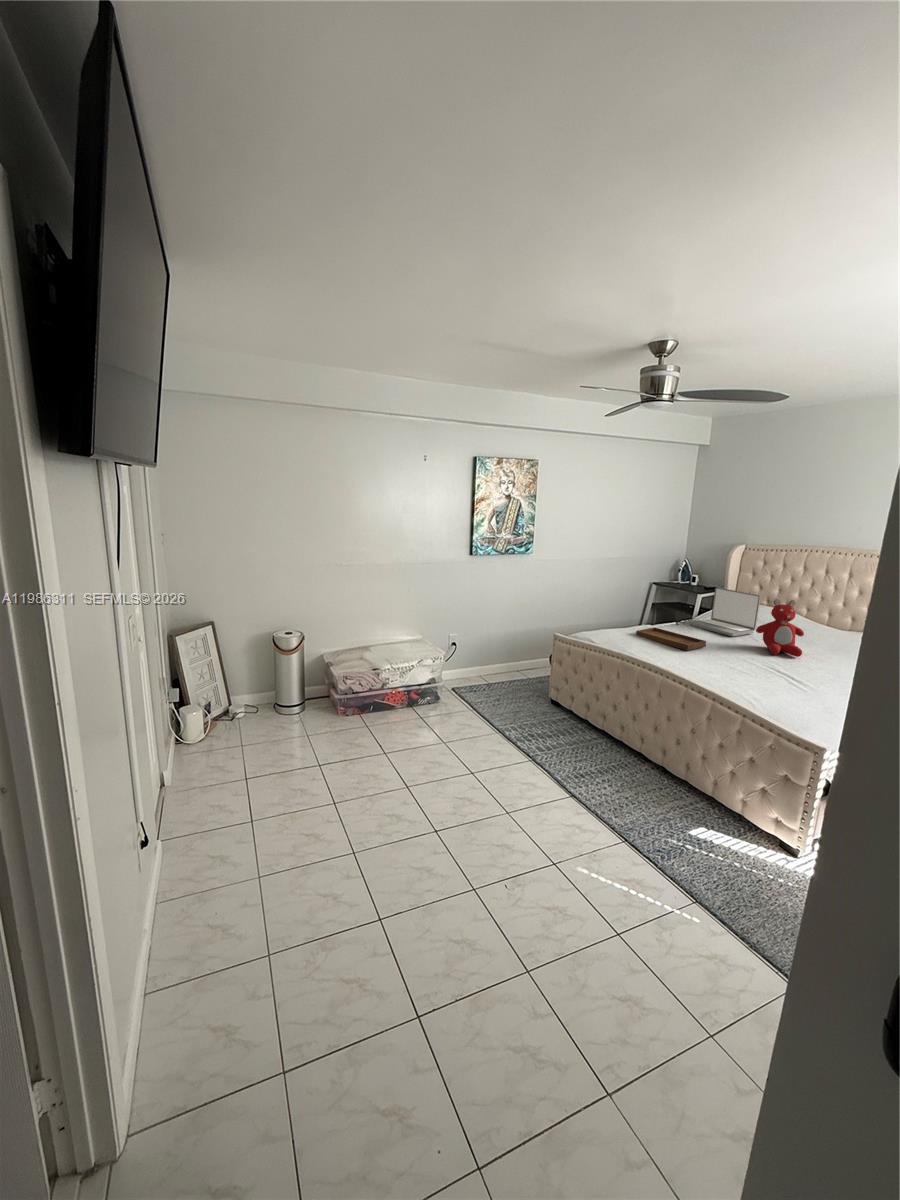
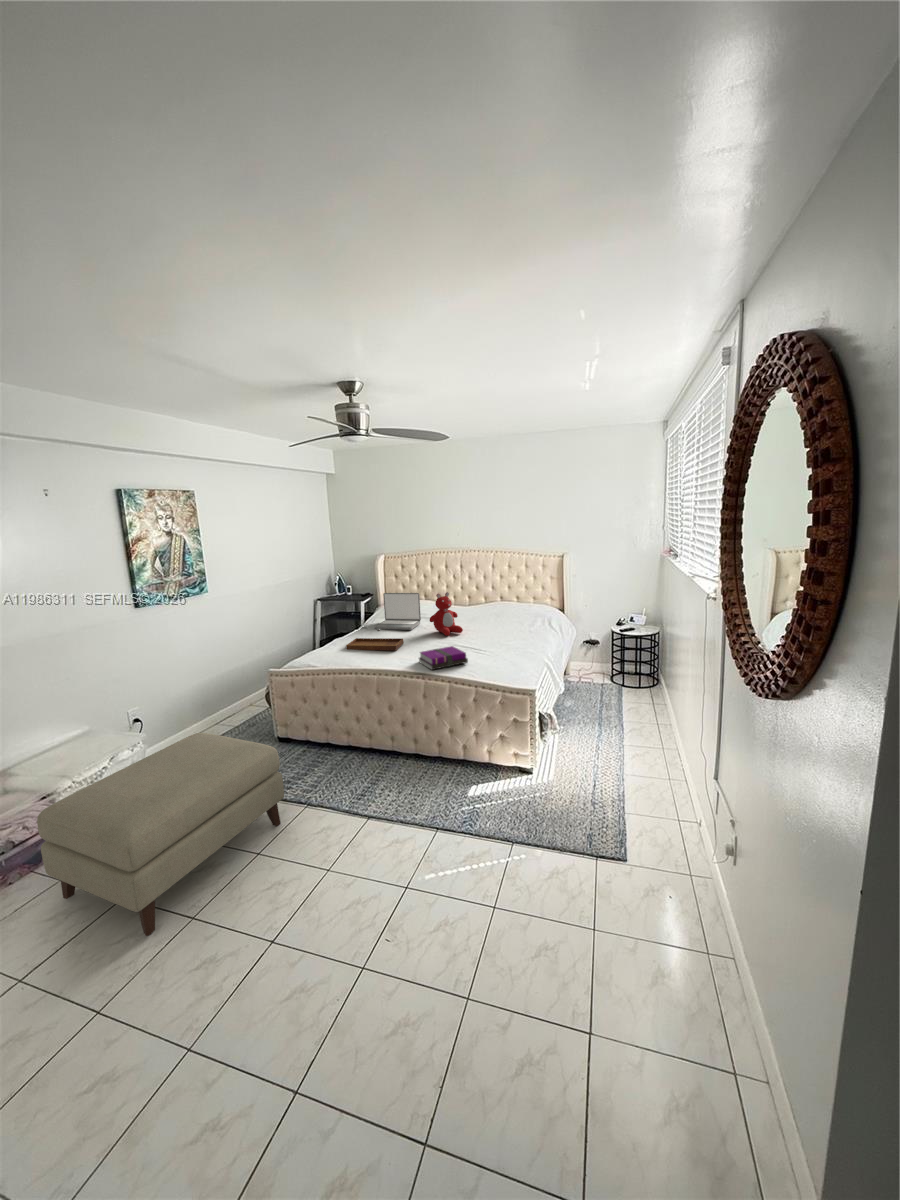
notebook: none [701,658,764,688] -> present [419,646,468,670]
ottoman: none [354,662,511,782] -> present [37,733,284,936]

